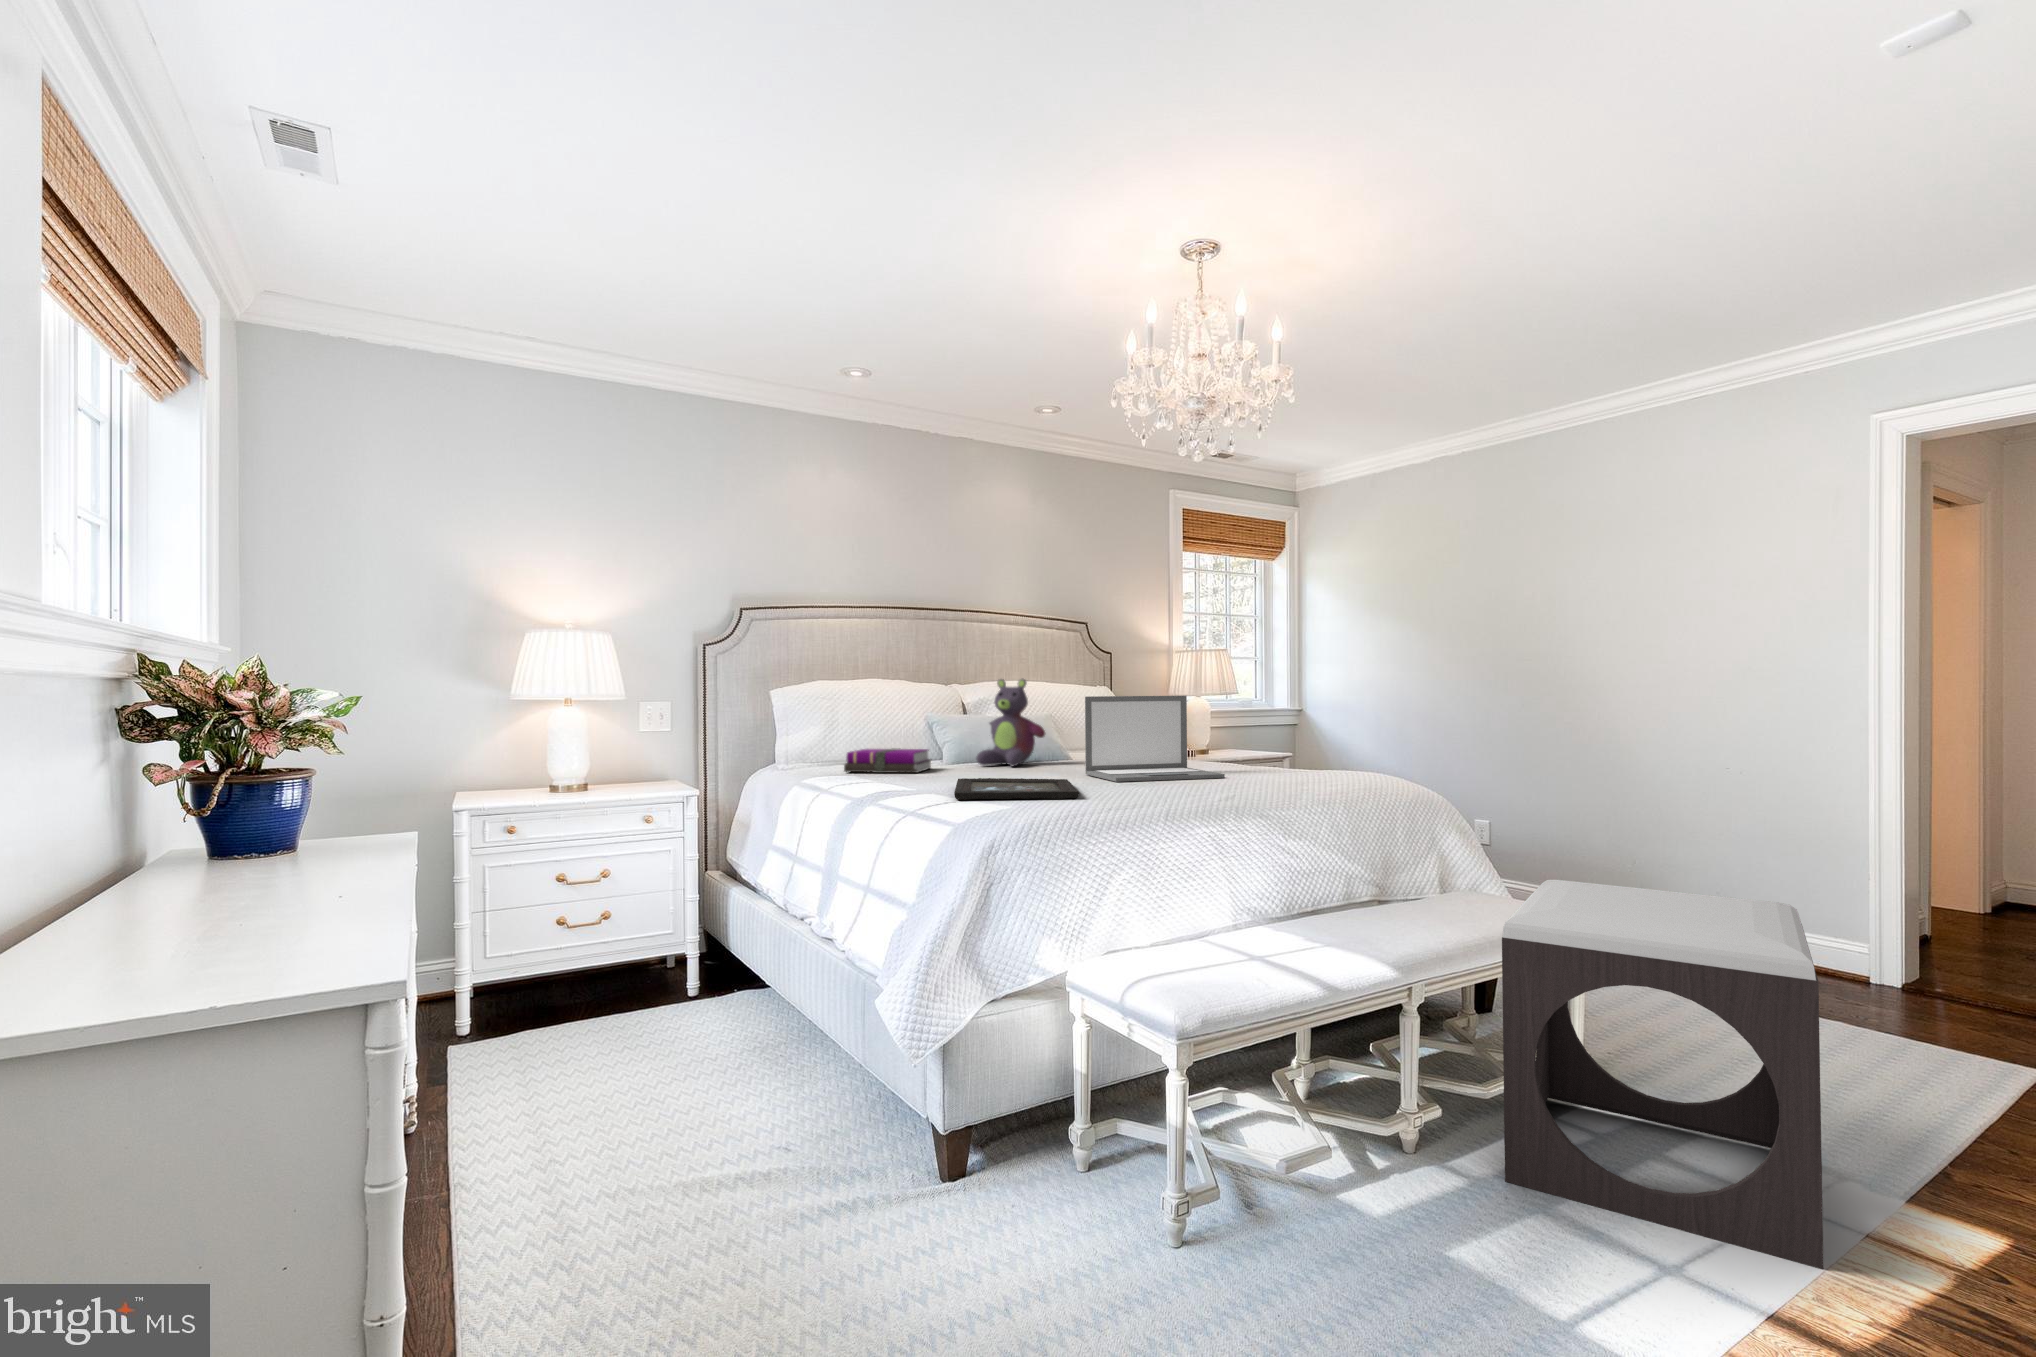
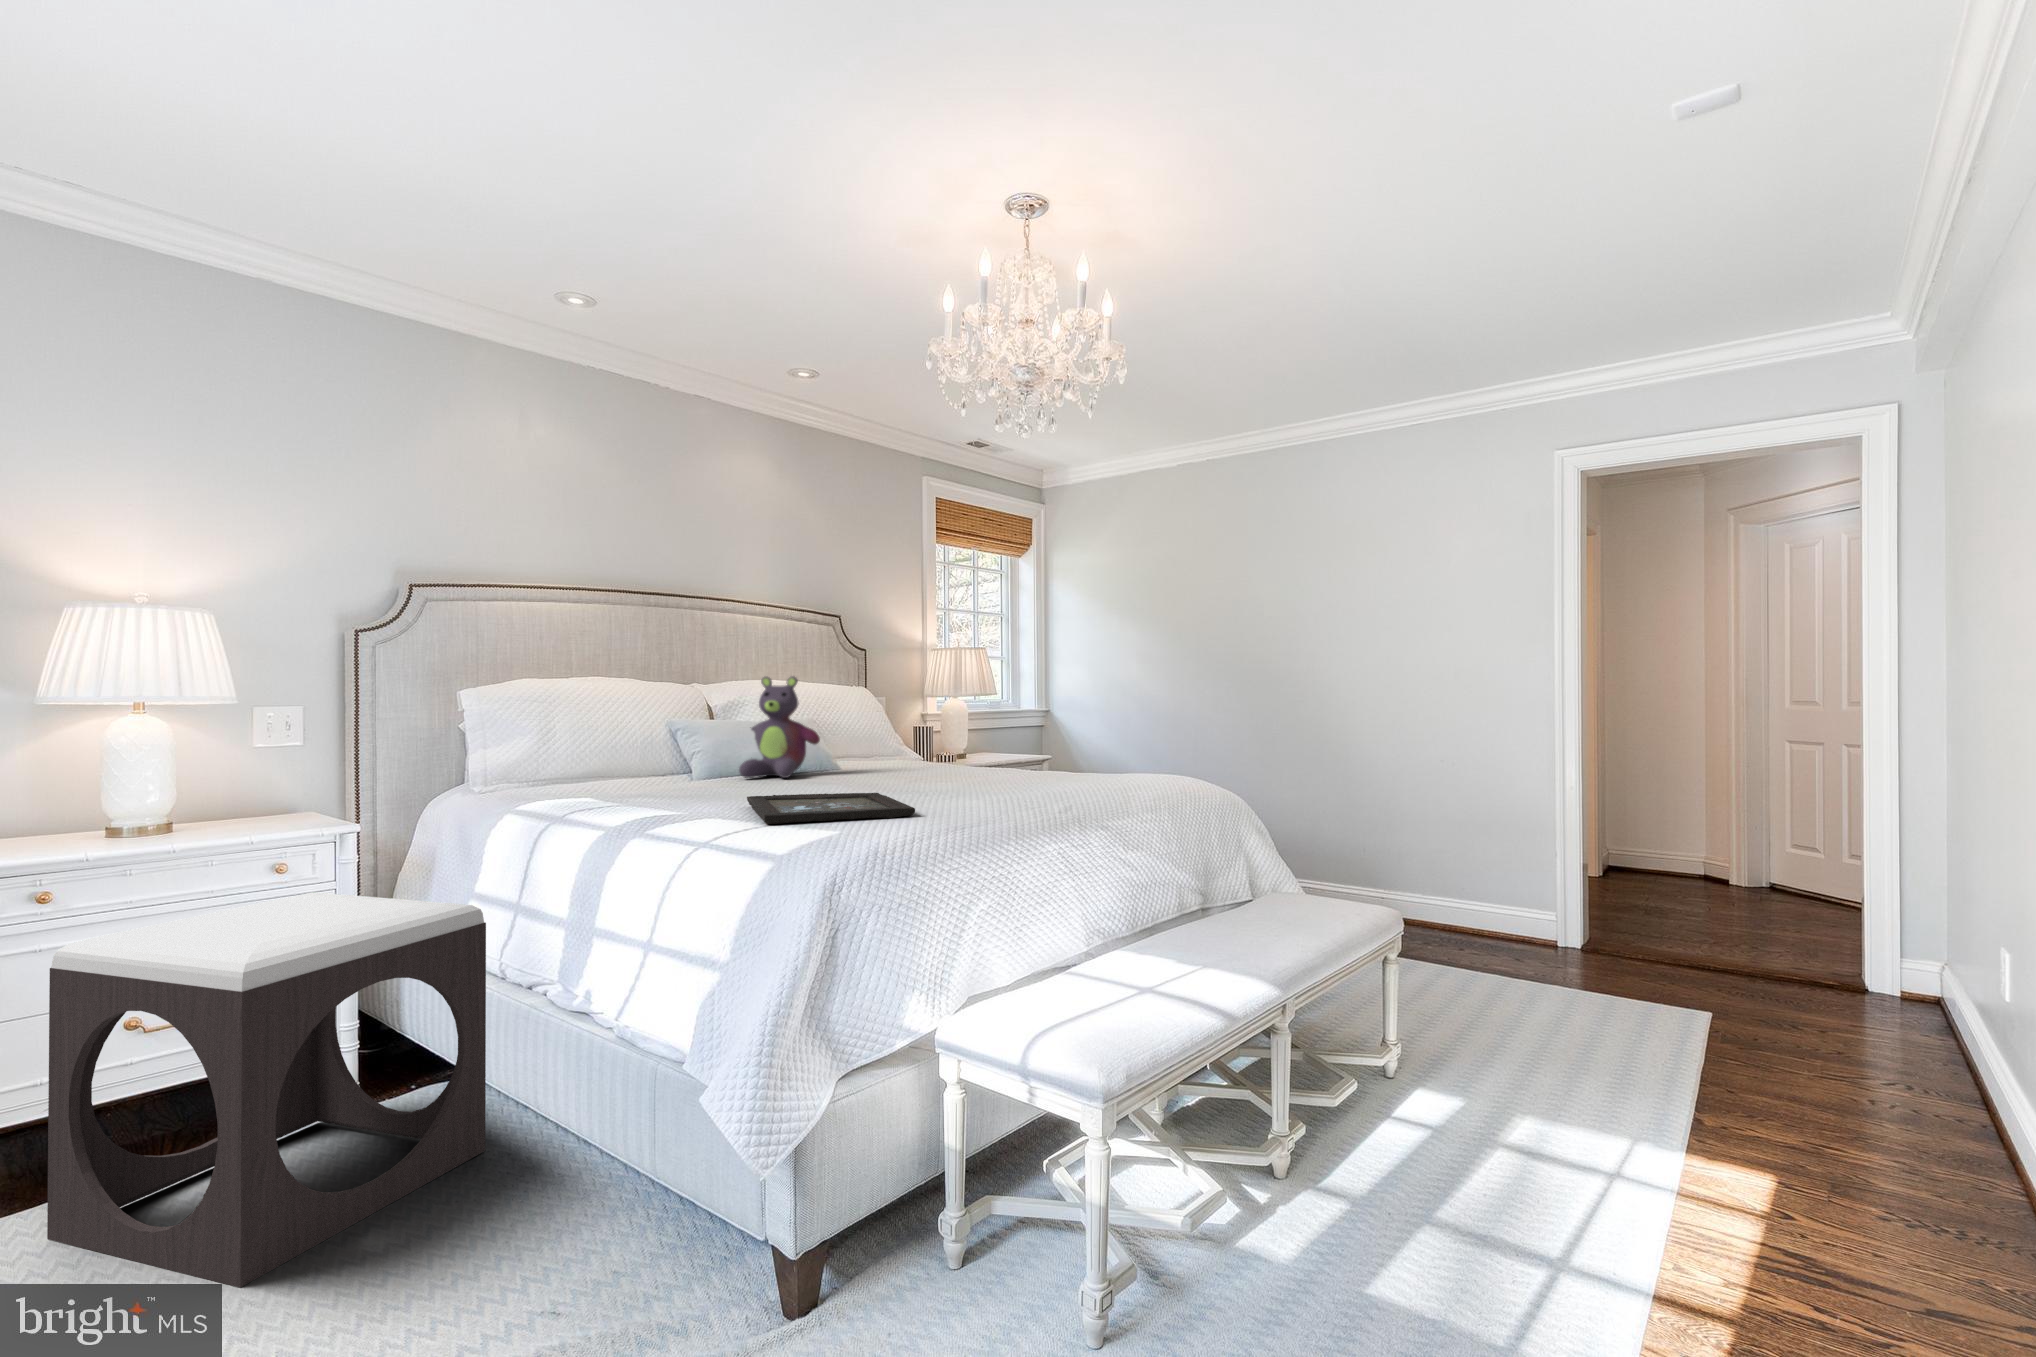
laptop: present [1085,696,1225,782] -> none [882,696,1039,793]
notebook: present [844,749,931,773] -> none [574,760,686,792]
footstool: present [1502,880,1824,1269] -> present [47,892,486,1288]

